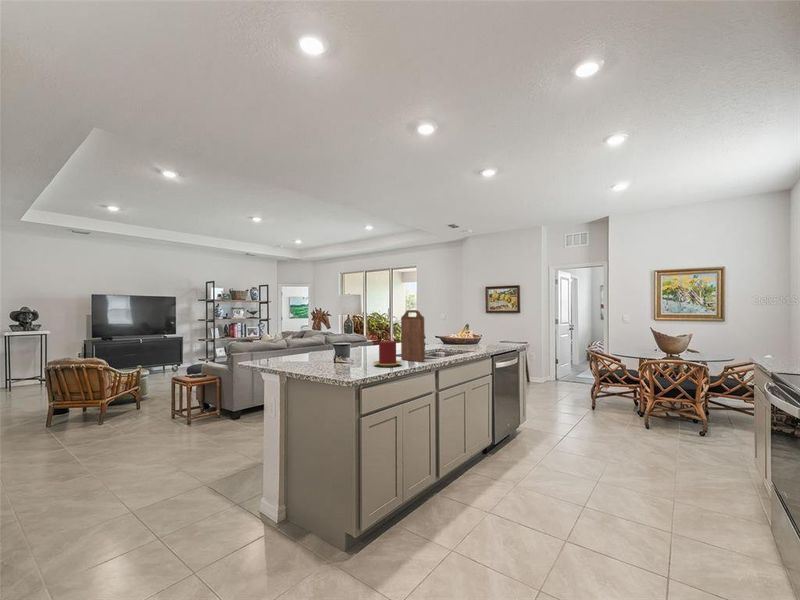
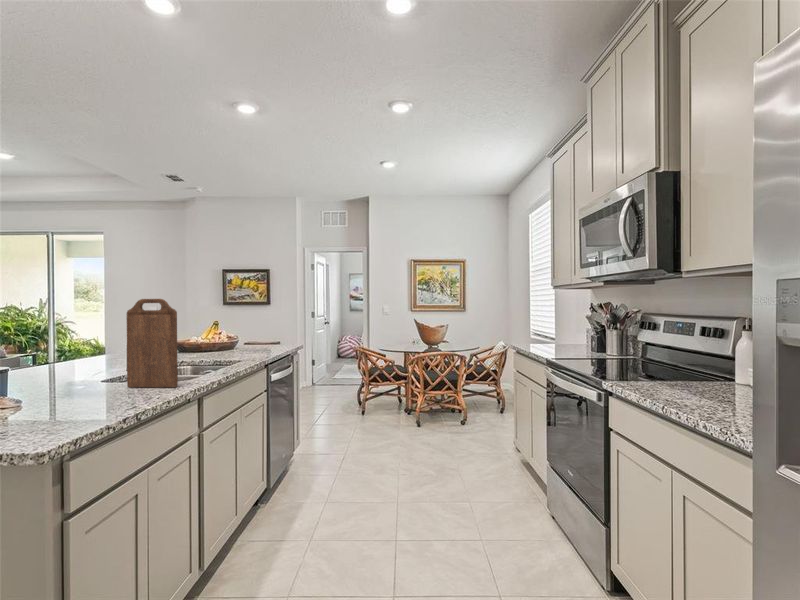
candle: present [374,341,402,367] -> none [74,356,139,406]

